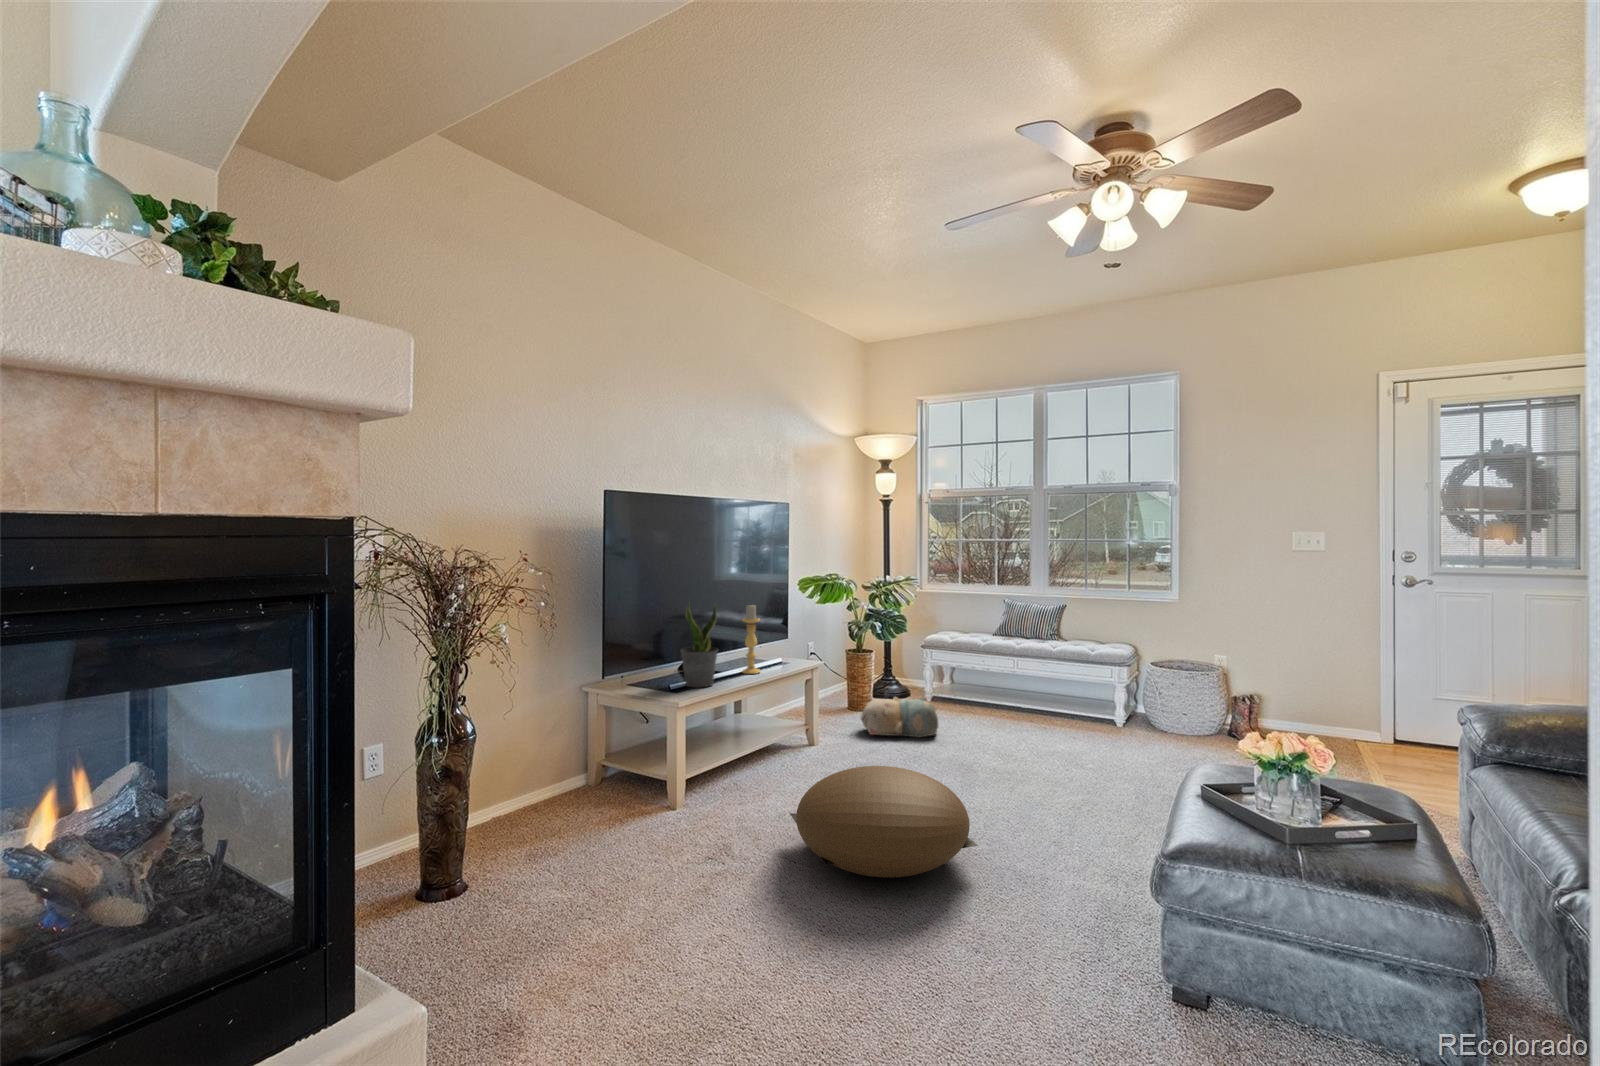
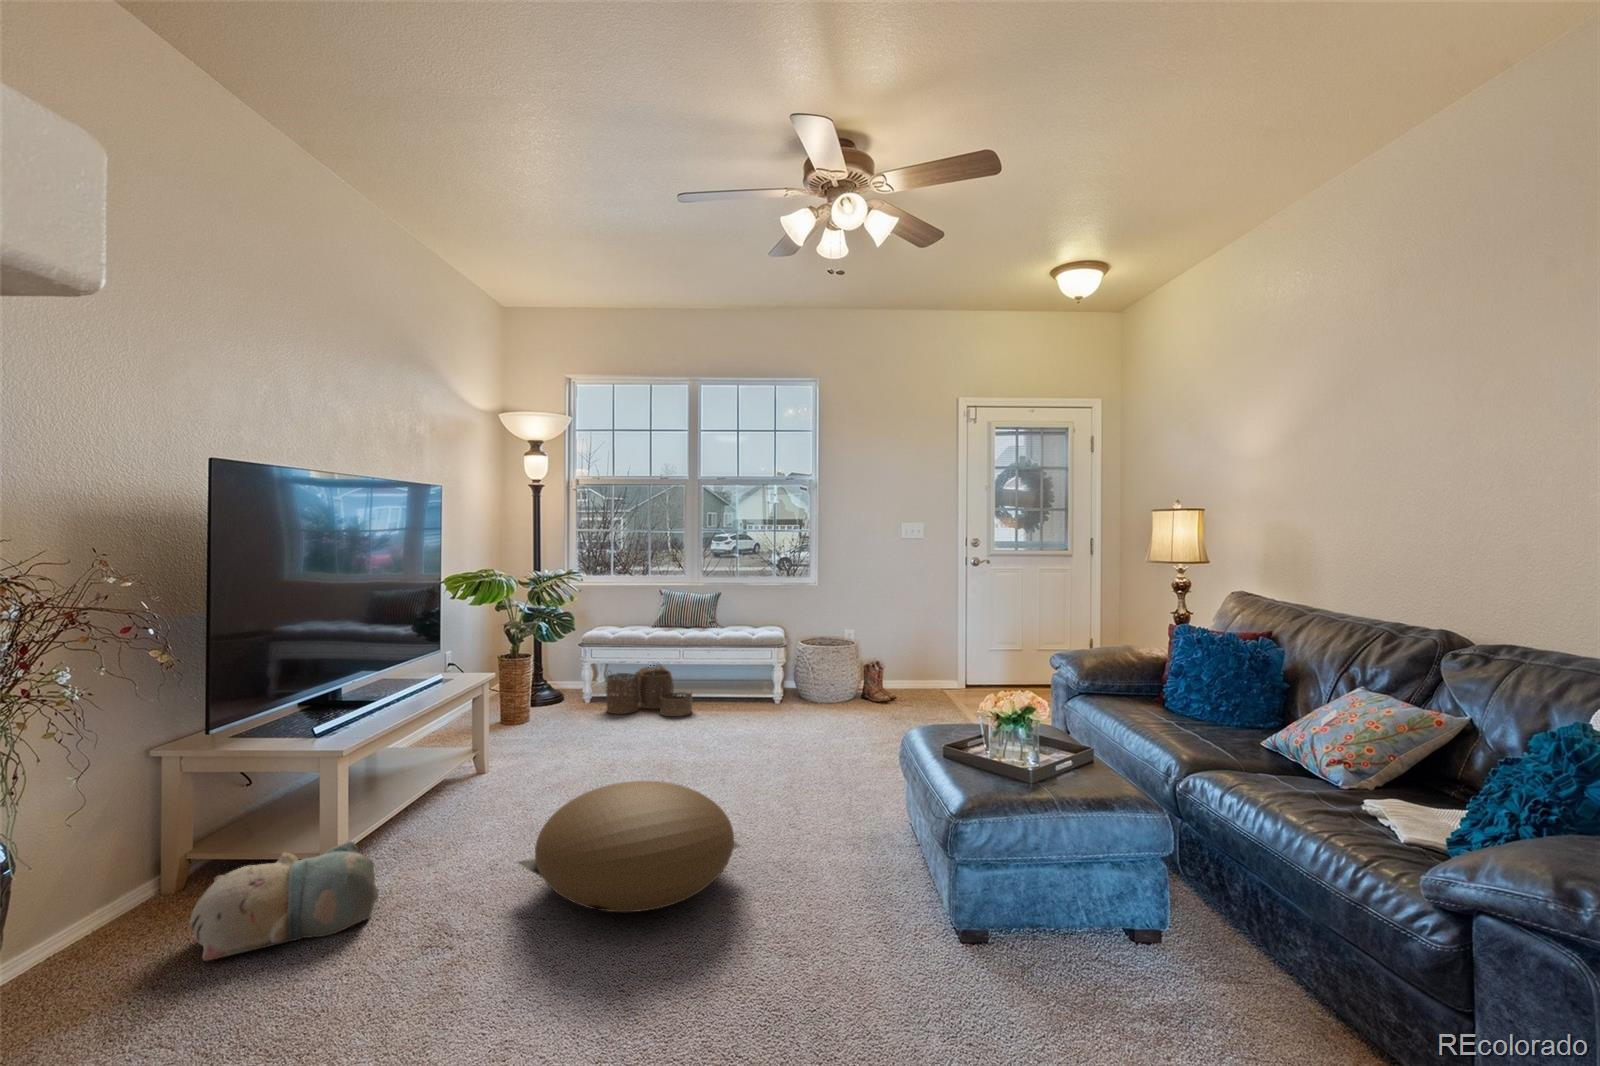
potted plant: present [681,603,718,687] -> none [320,613,380,727]
candle holder: present [742,605,760,674] -> none [400,611,426,699]
woven basket: none [938,668,1020,726] -> present [606,662,692,716]
plush toy: present [861,697,938,738] -> present [189,840,378,961]

